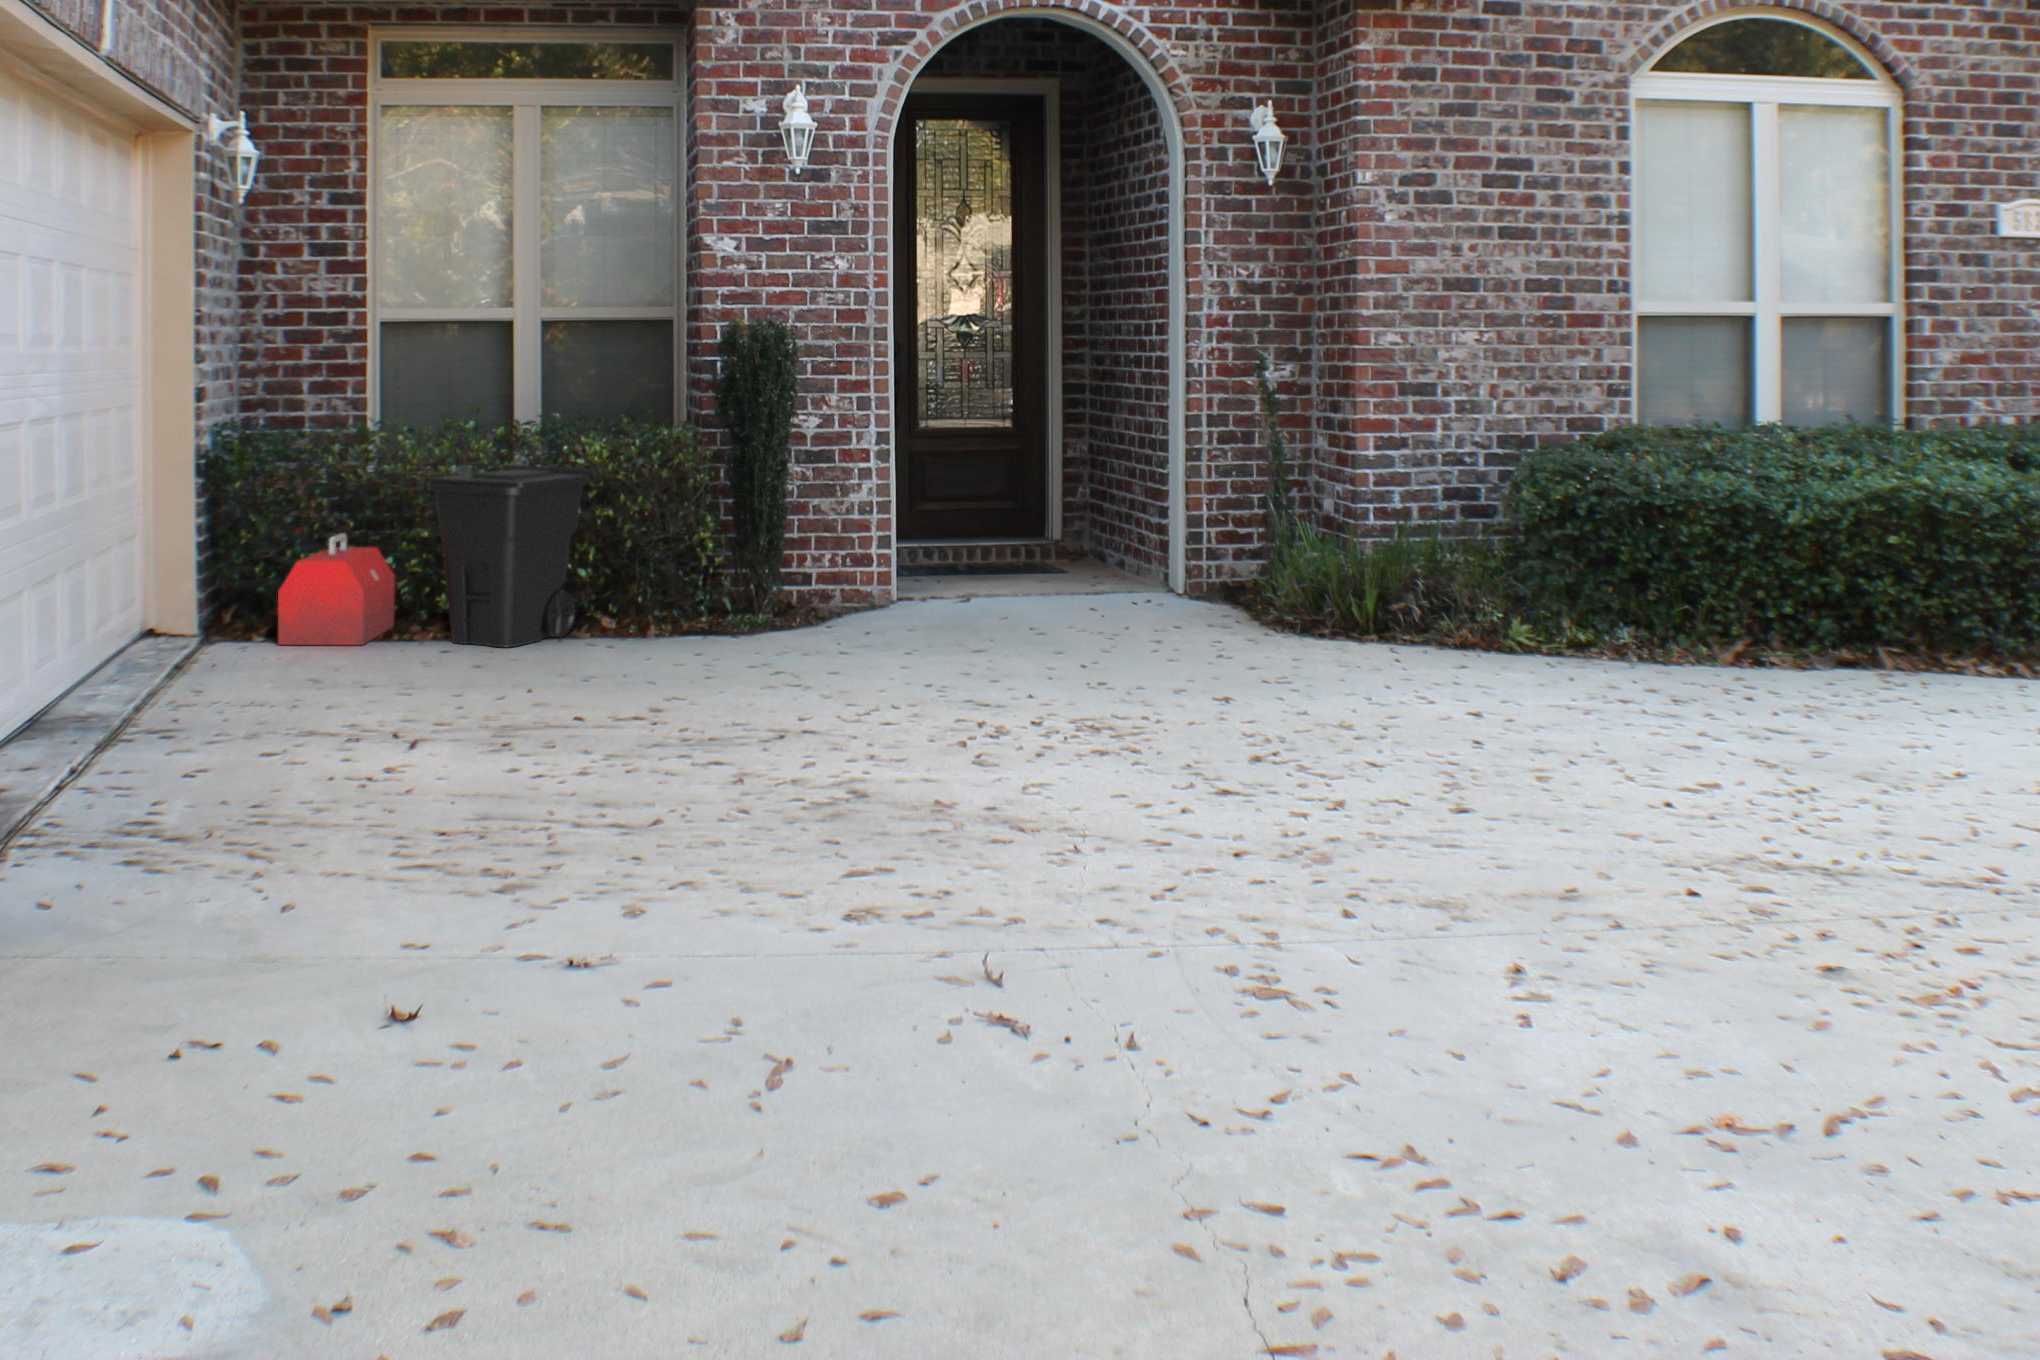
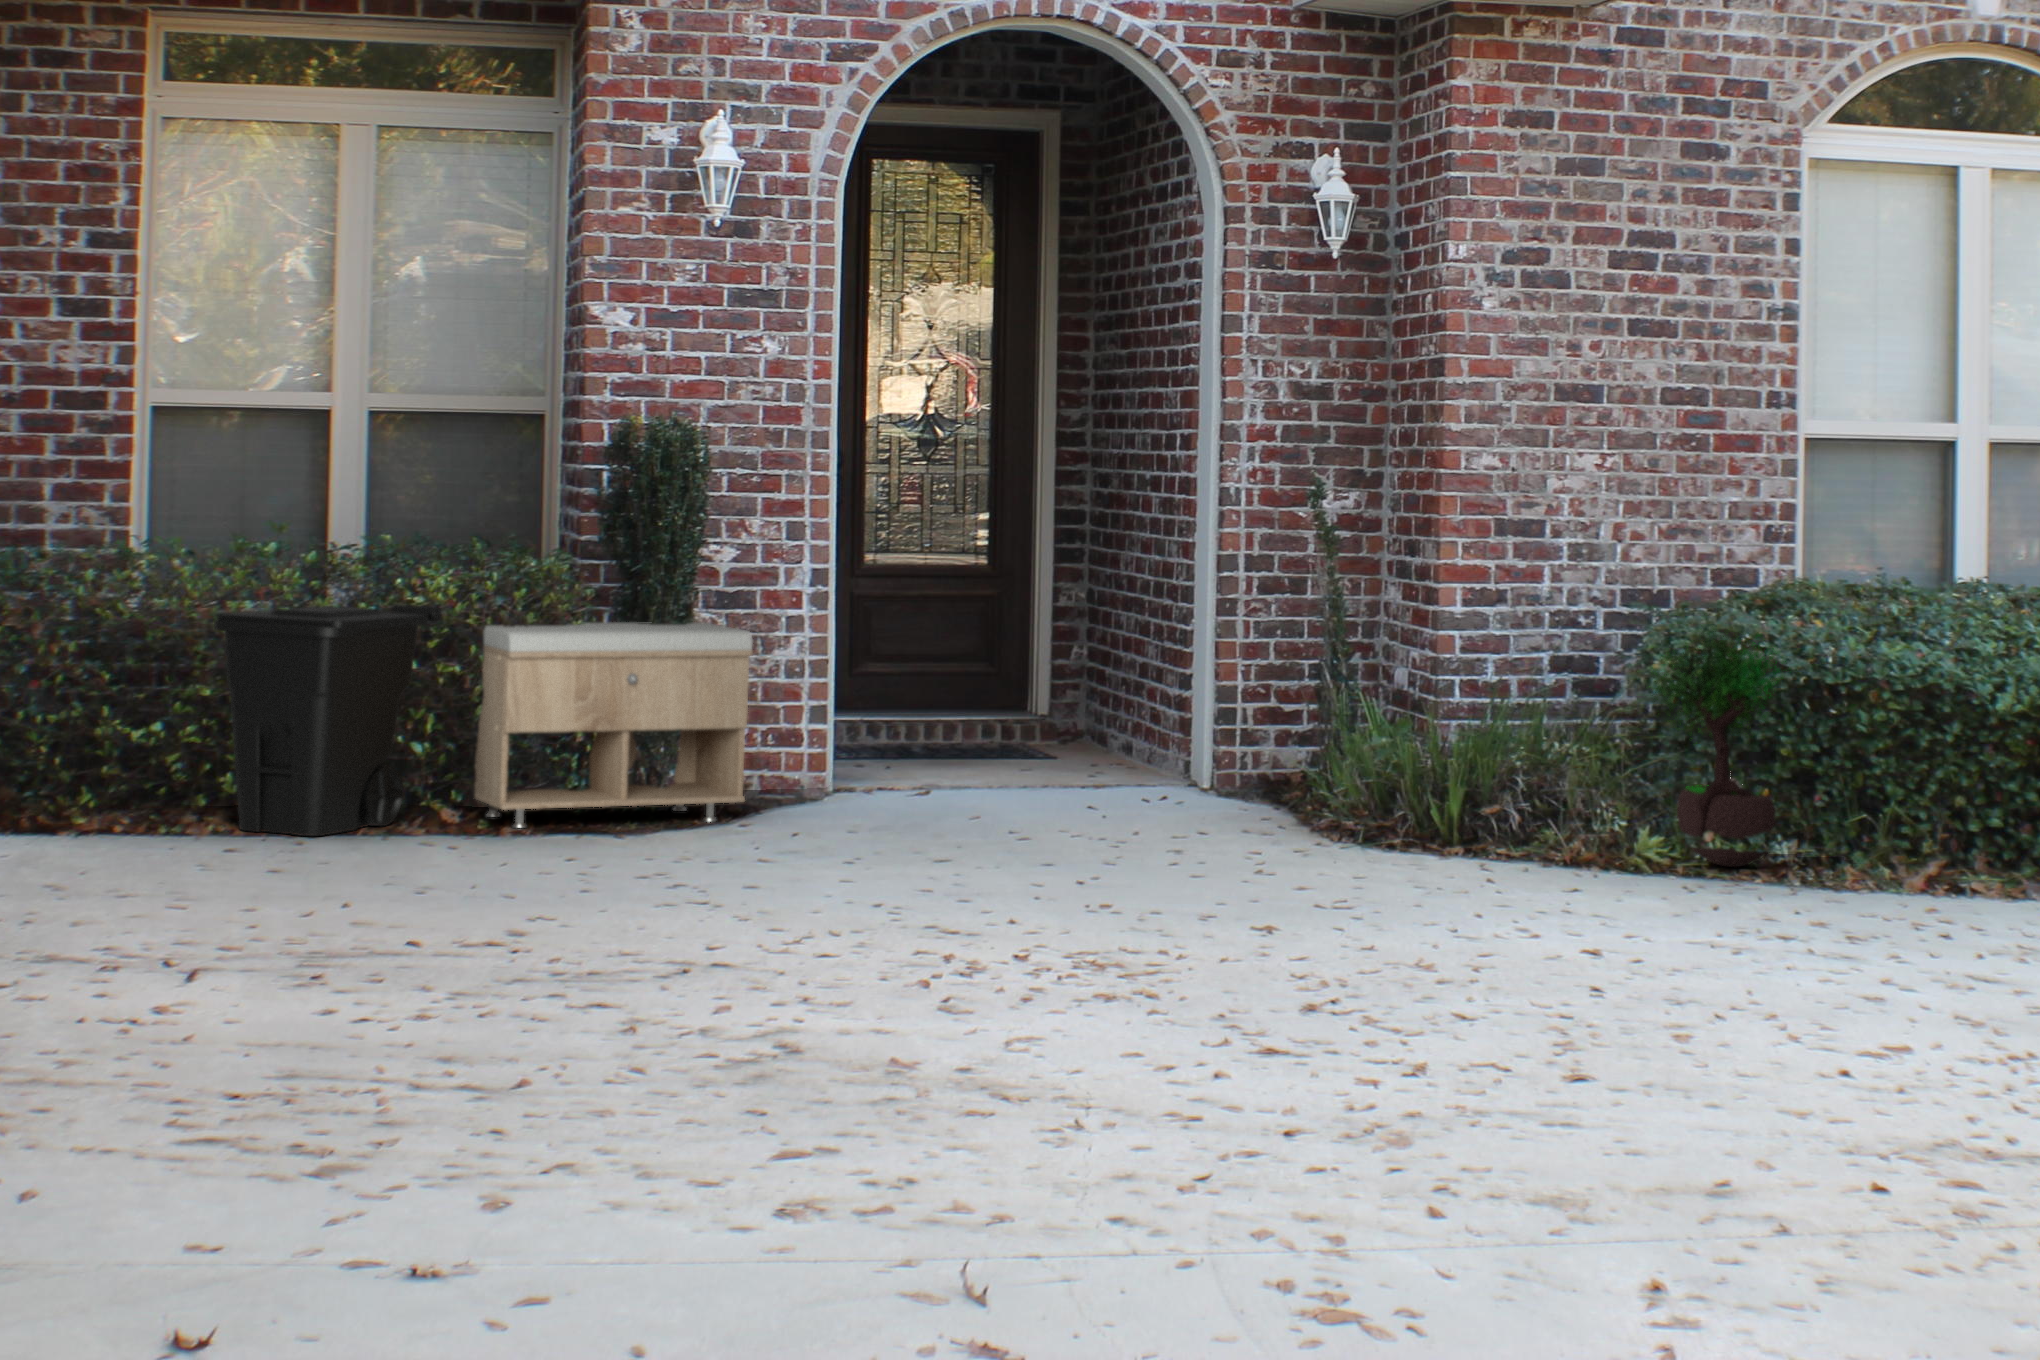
potted tree: none [1540,456,1661,656] -> present [1649,629,1786,867]
storage bench: none [619,475,836,637] -> present [475,622,753,828]
toolbox: present [278,533,395,645] -> none [7,685,162,831]

